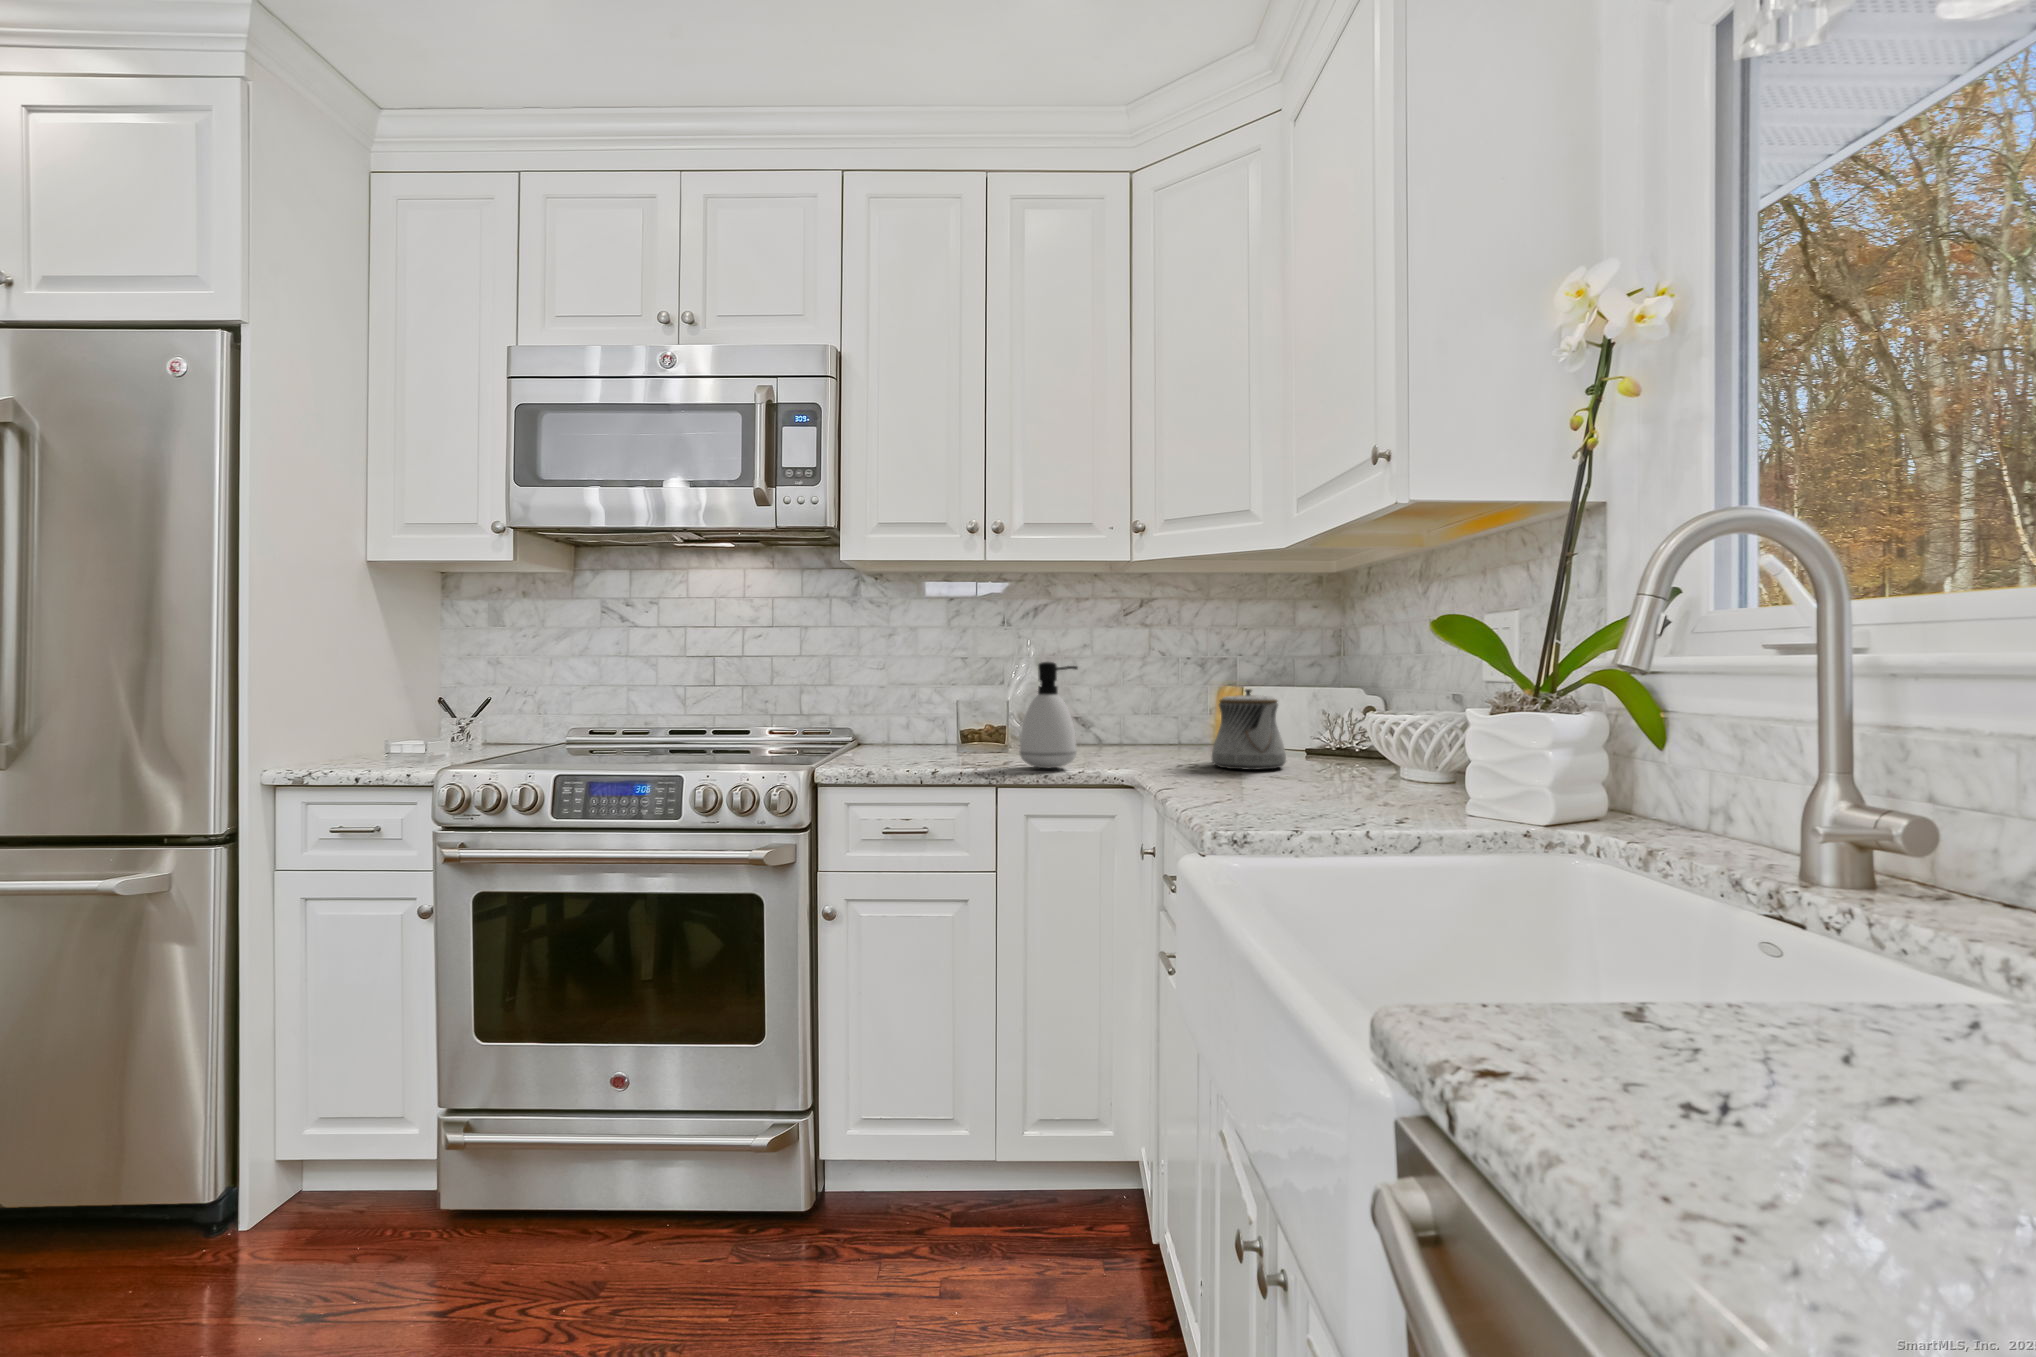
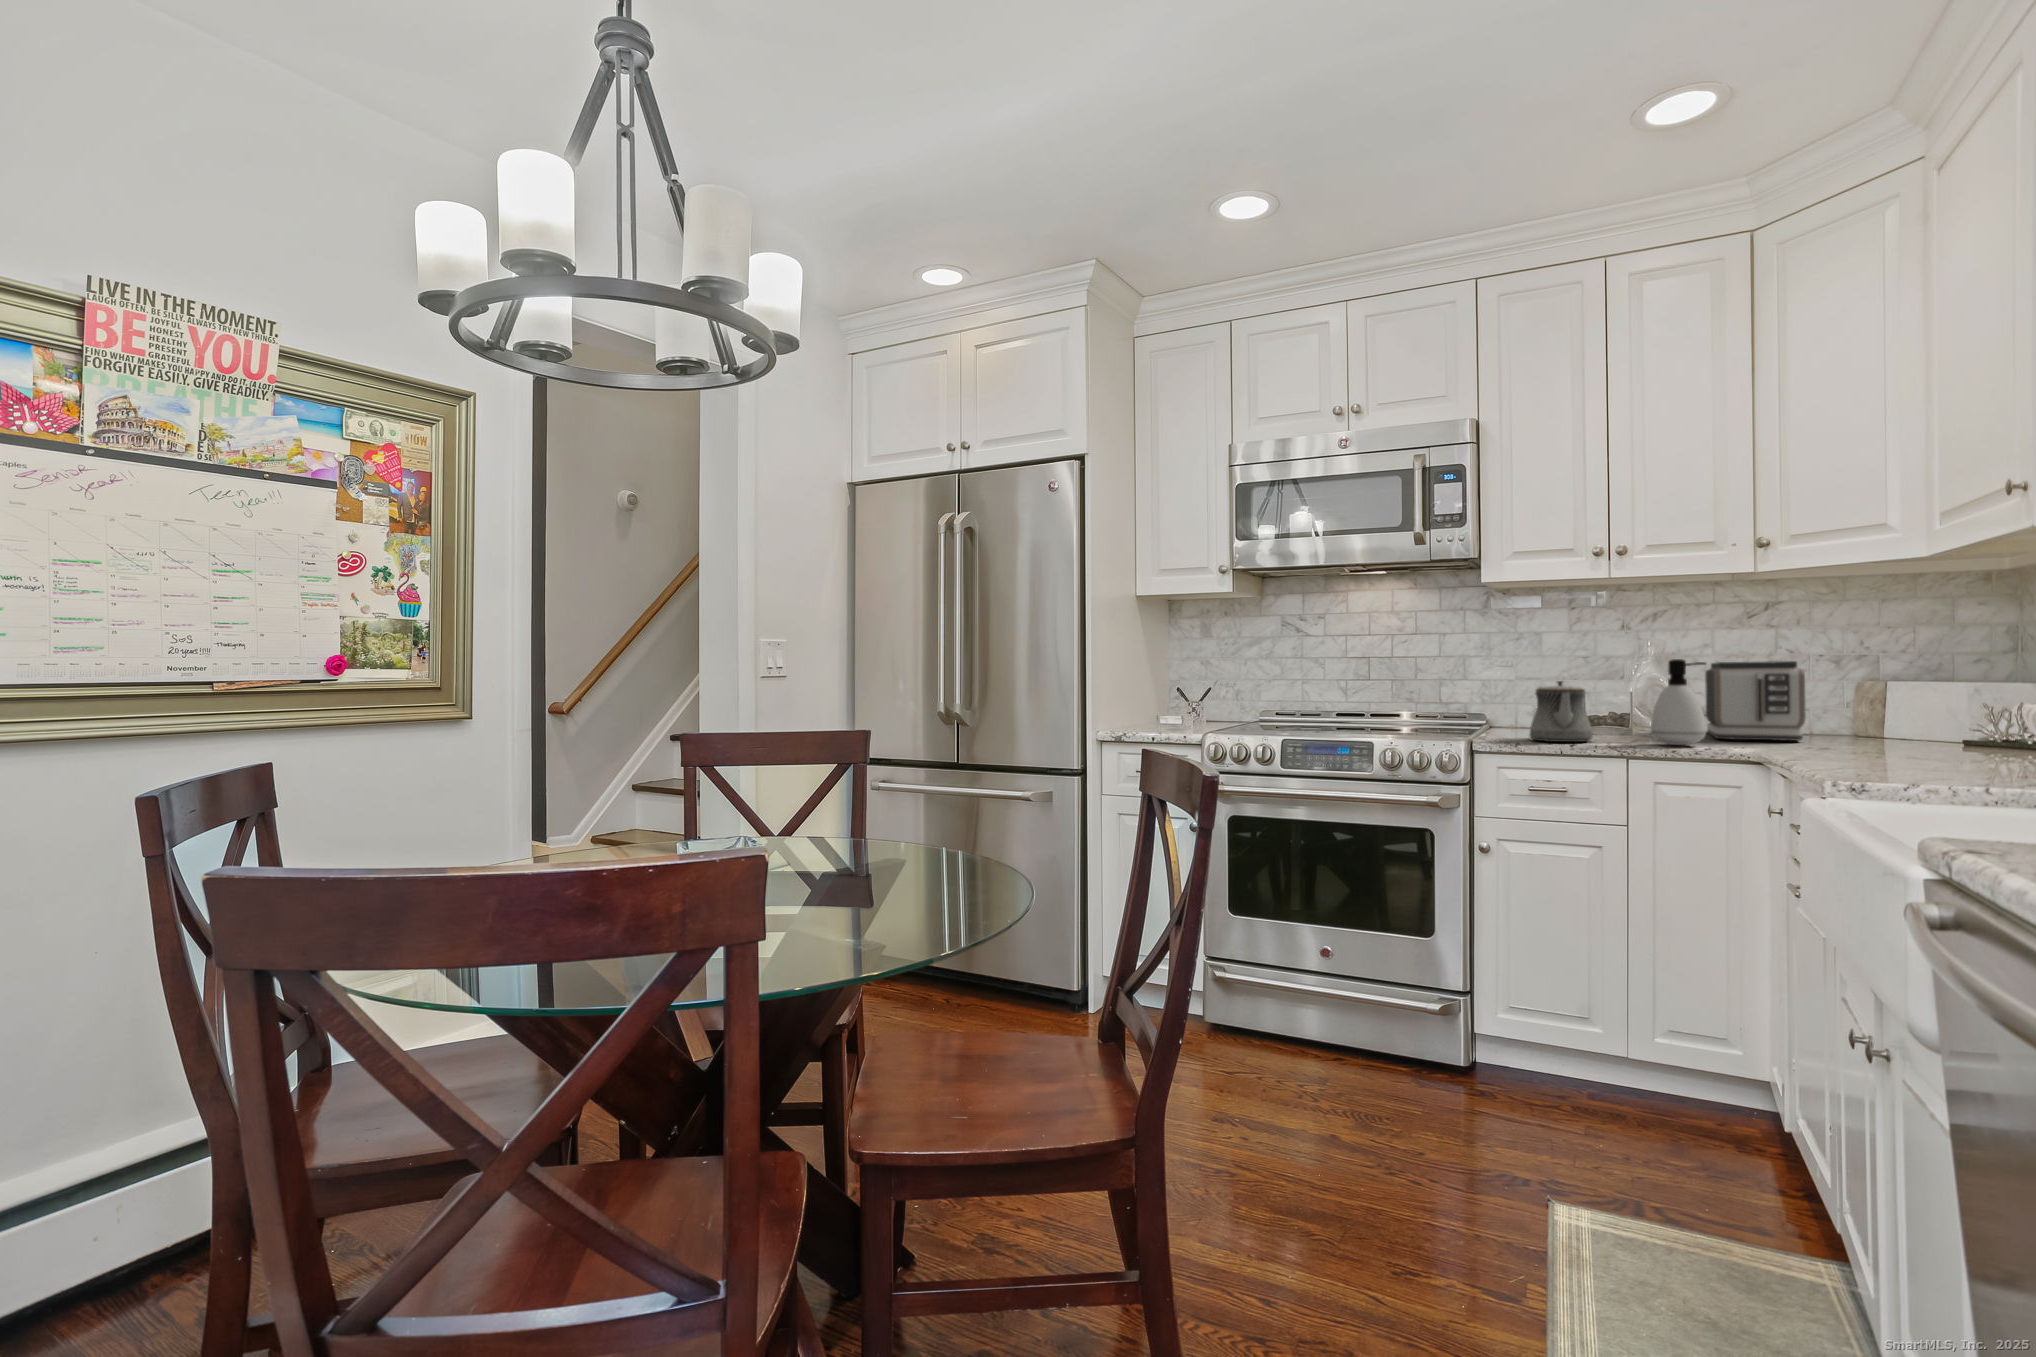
toaster: none [1080,665,1173,757] -> present [1705,661,1806,741]
teapot: present [1212,689,1286,770] -> present [1530,681,1593,742]

